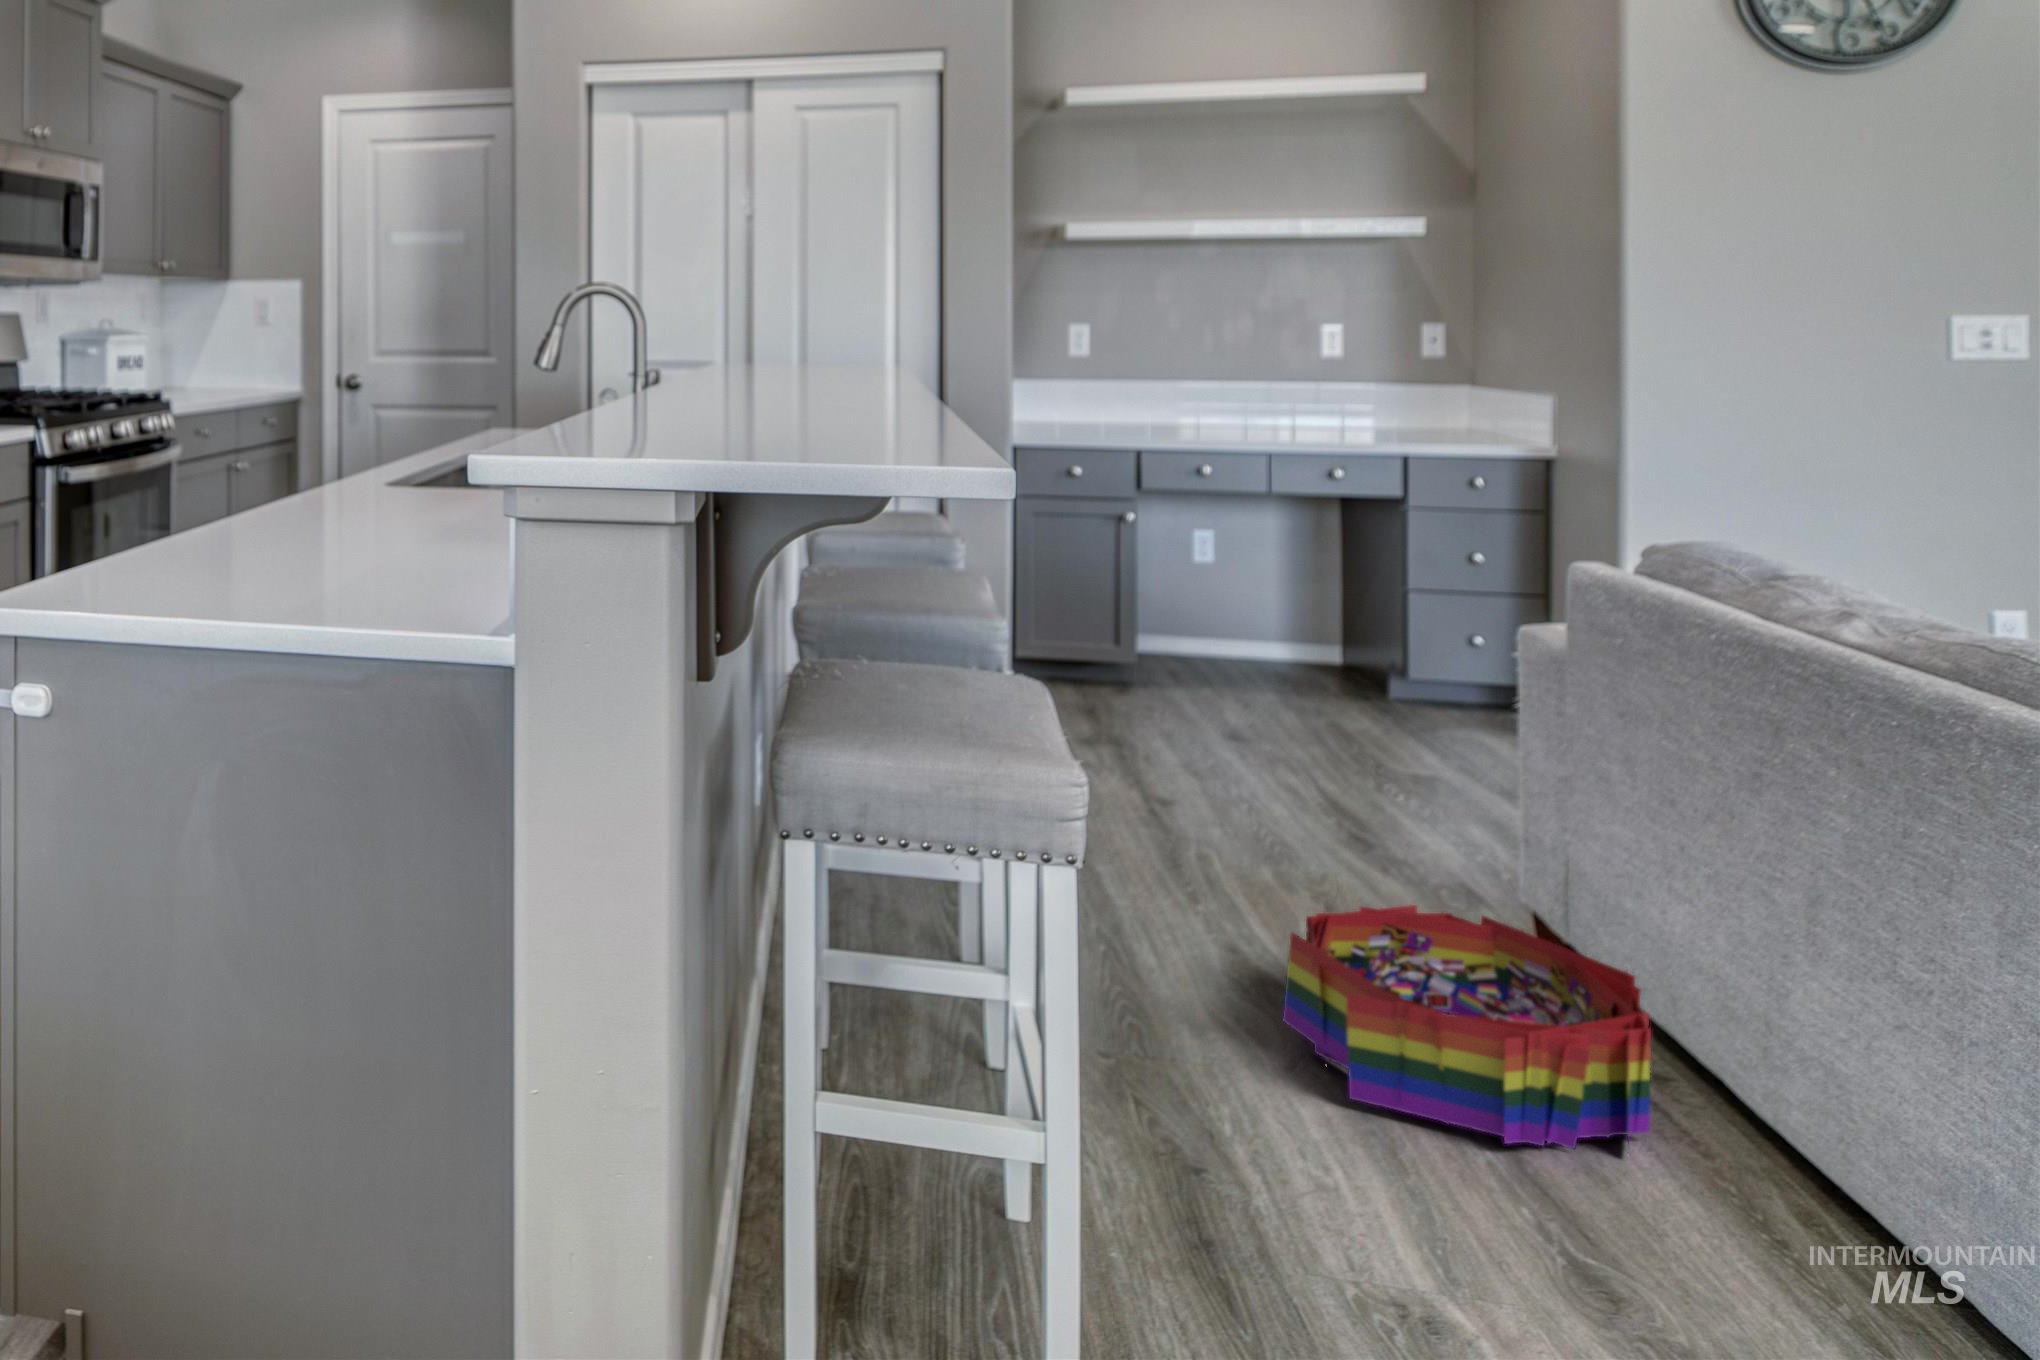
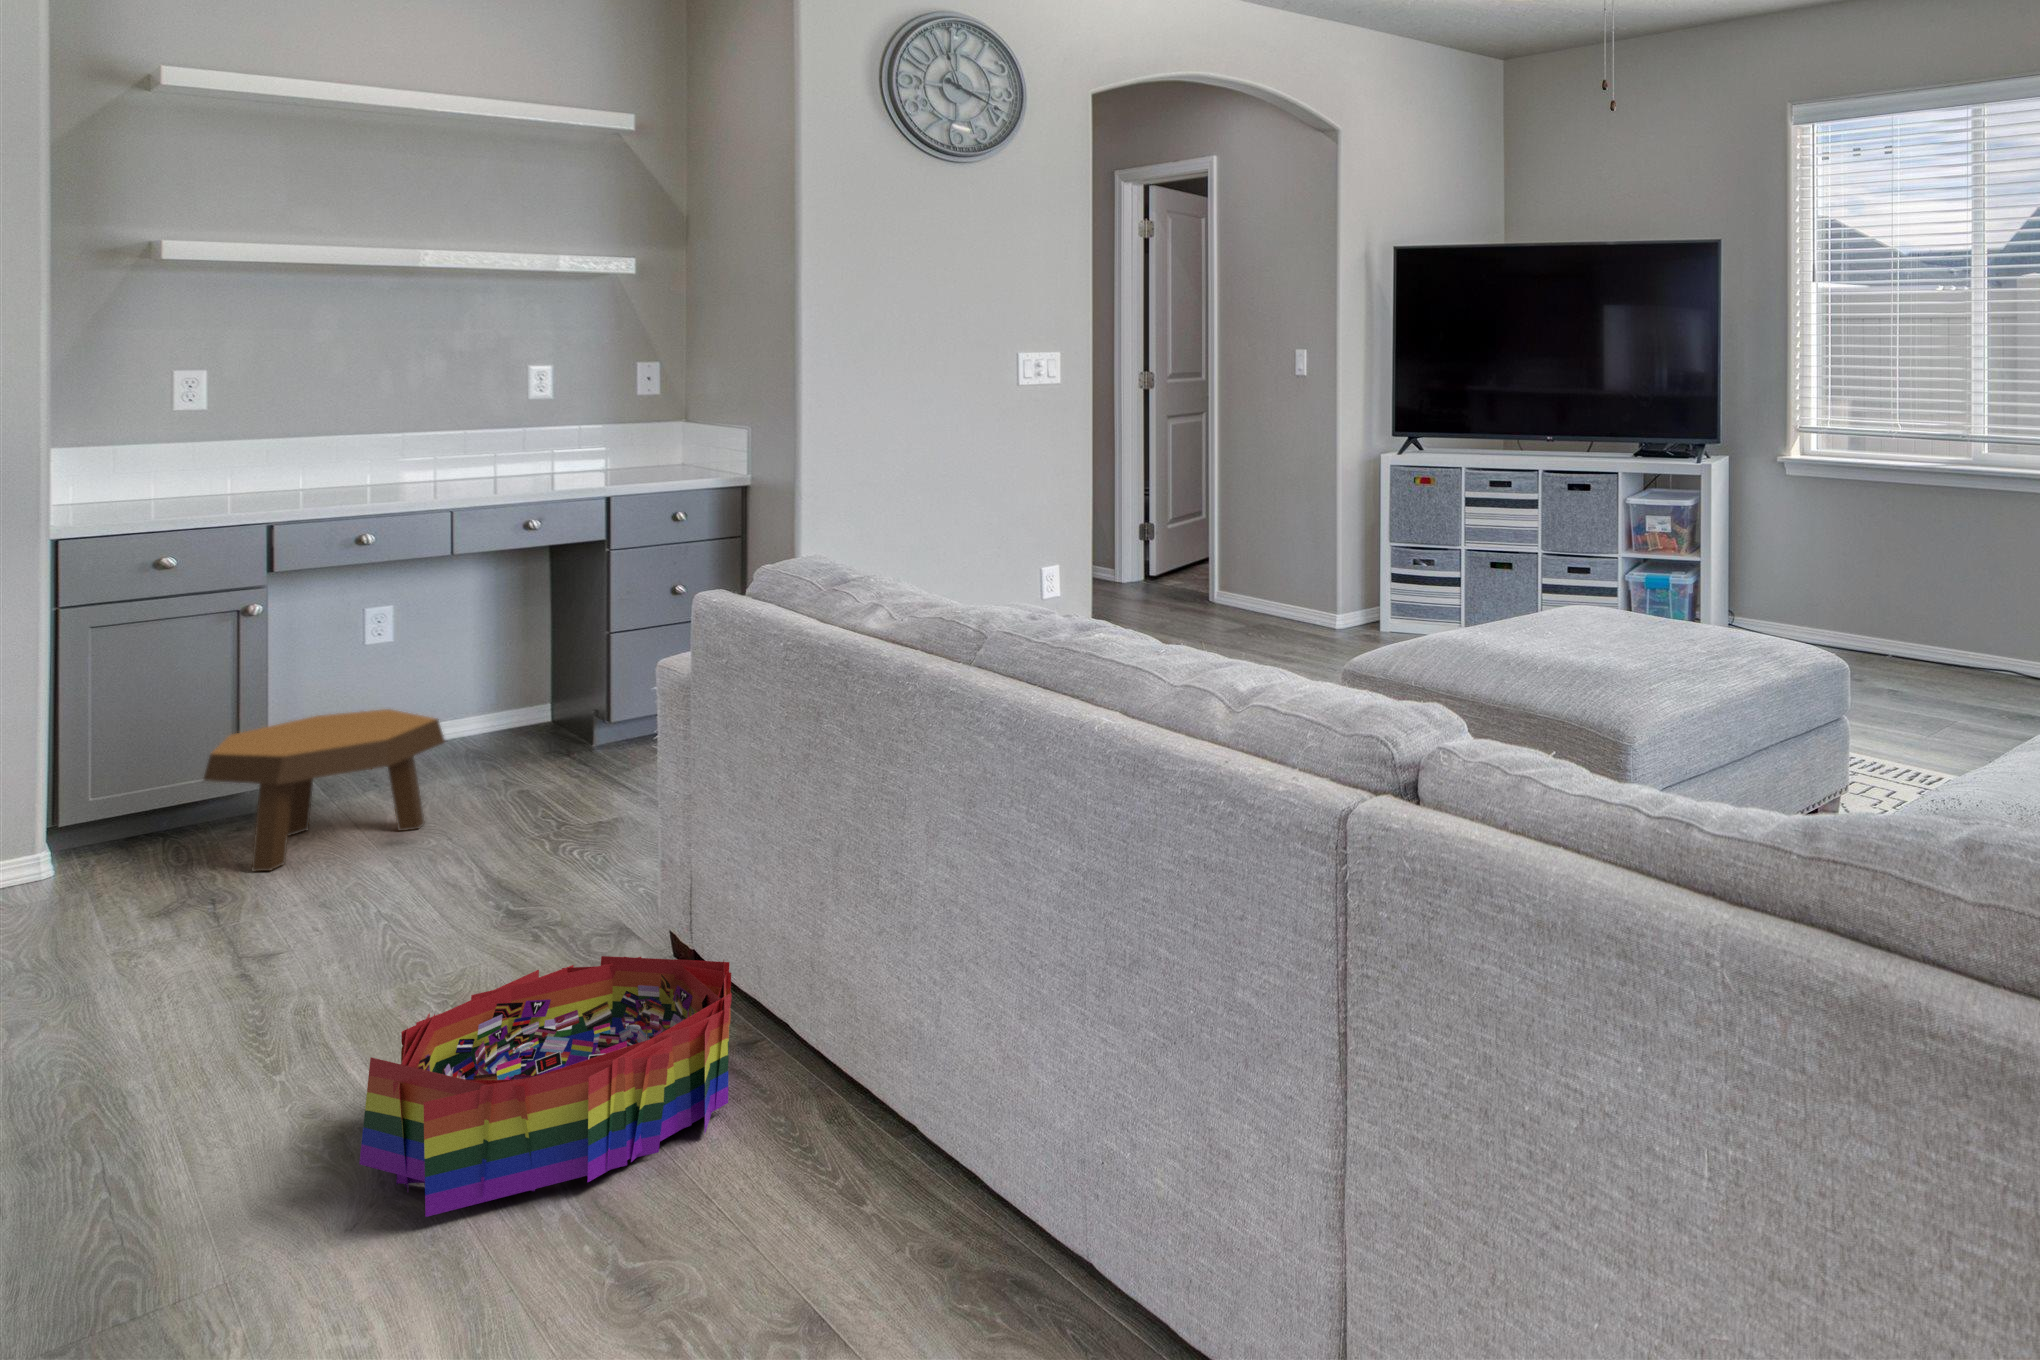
footstool: none [1101,615,1274,735] -> present [204,709,445,871]

